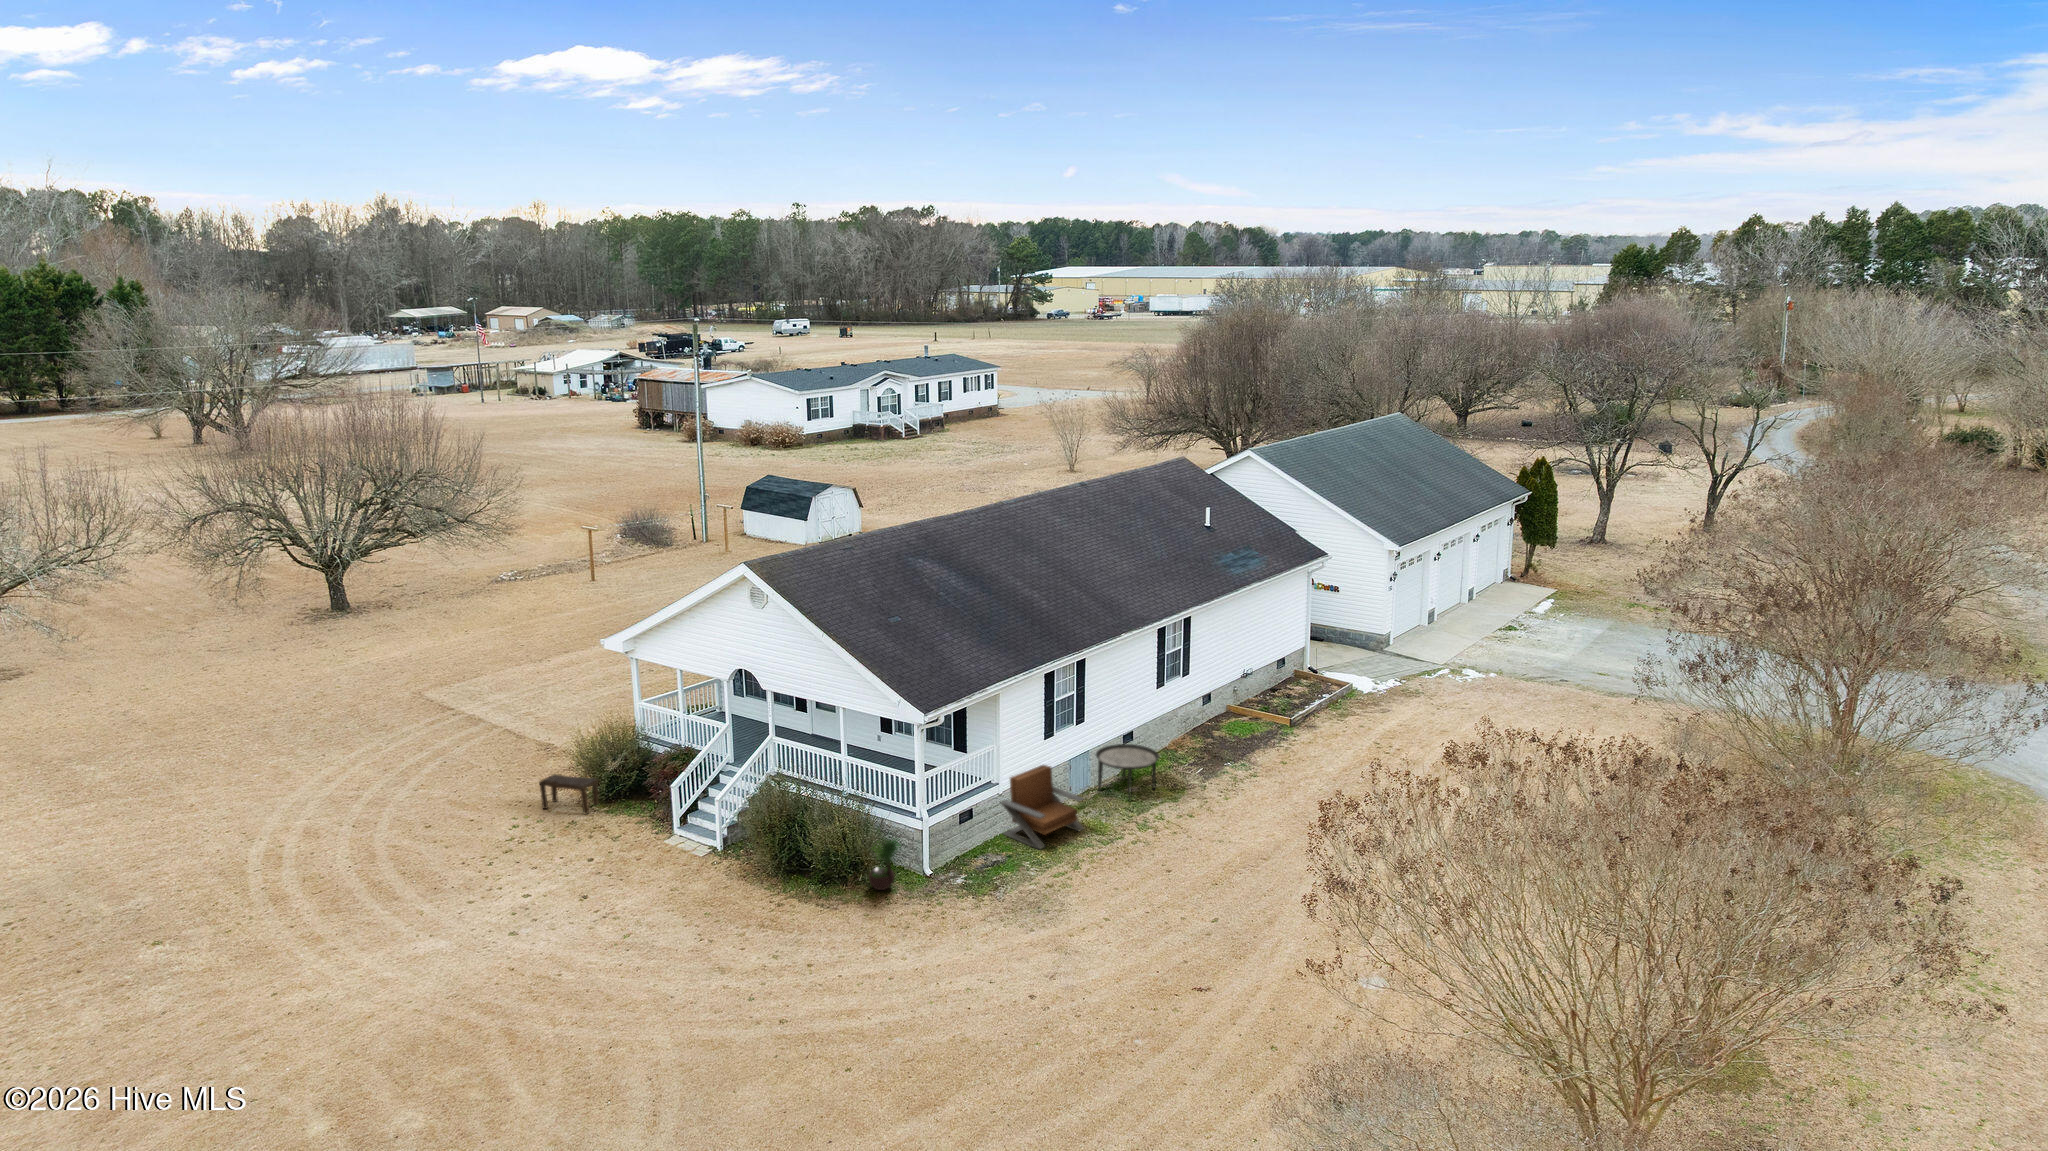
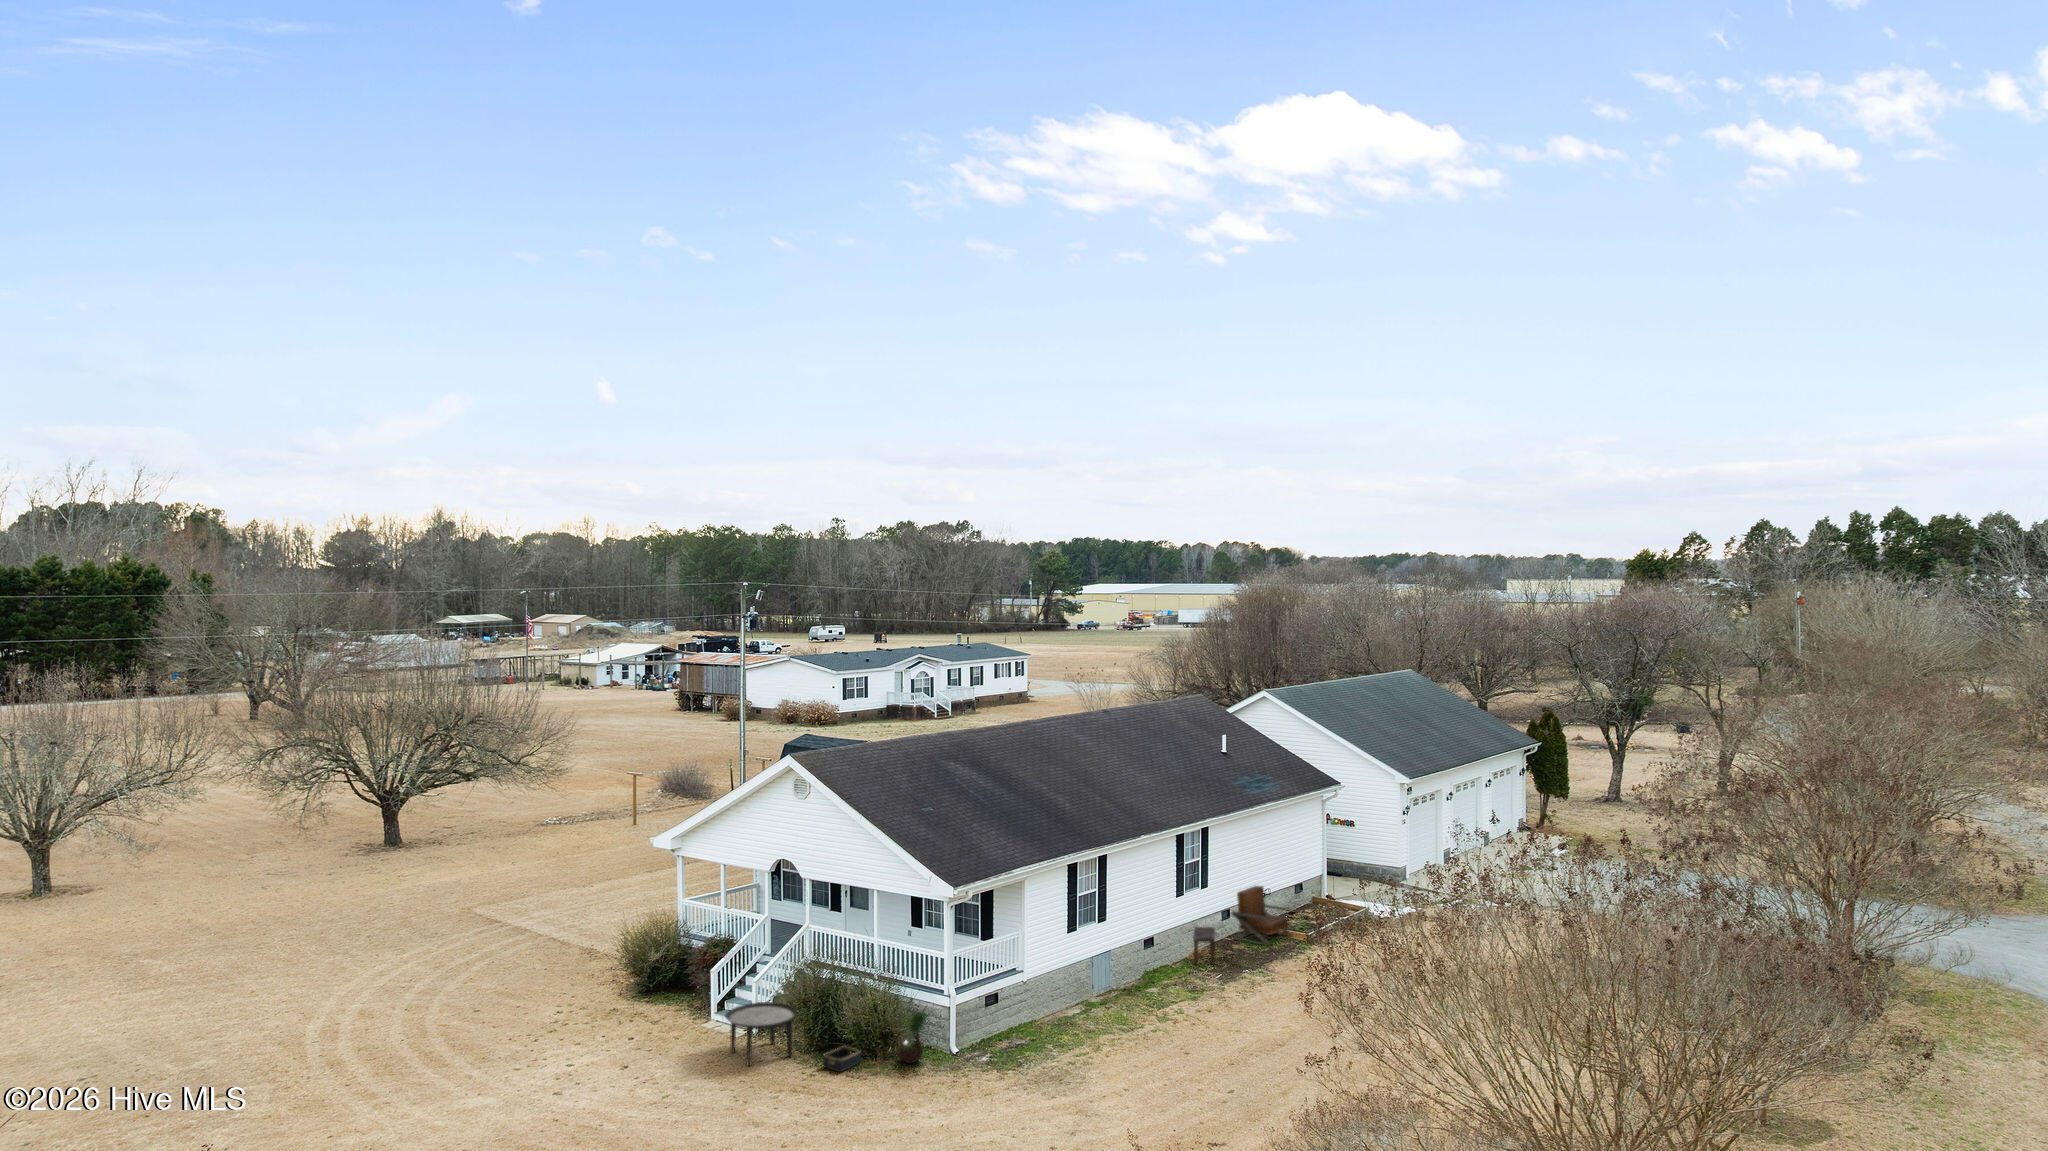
round table: present [1096,744,1159,801] -> present [725,1002,797,1066]
lounge chair: present [1001,765,1084,849] -> present [1232,886,1292,946]
bench: present [539,774,599,814] -> present [1193,927,1215,965]
basket: none [790,873,830,903] -> present [823,1047,861,1072]

